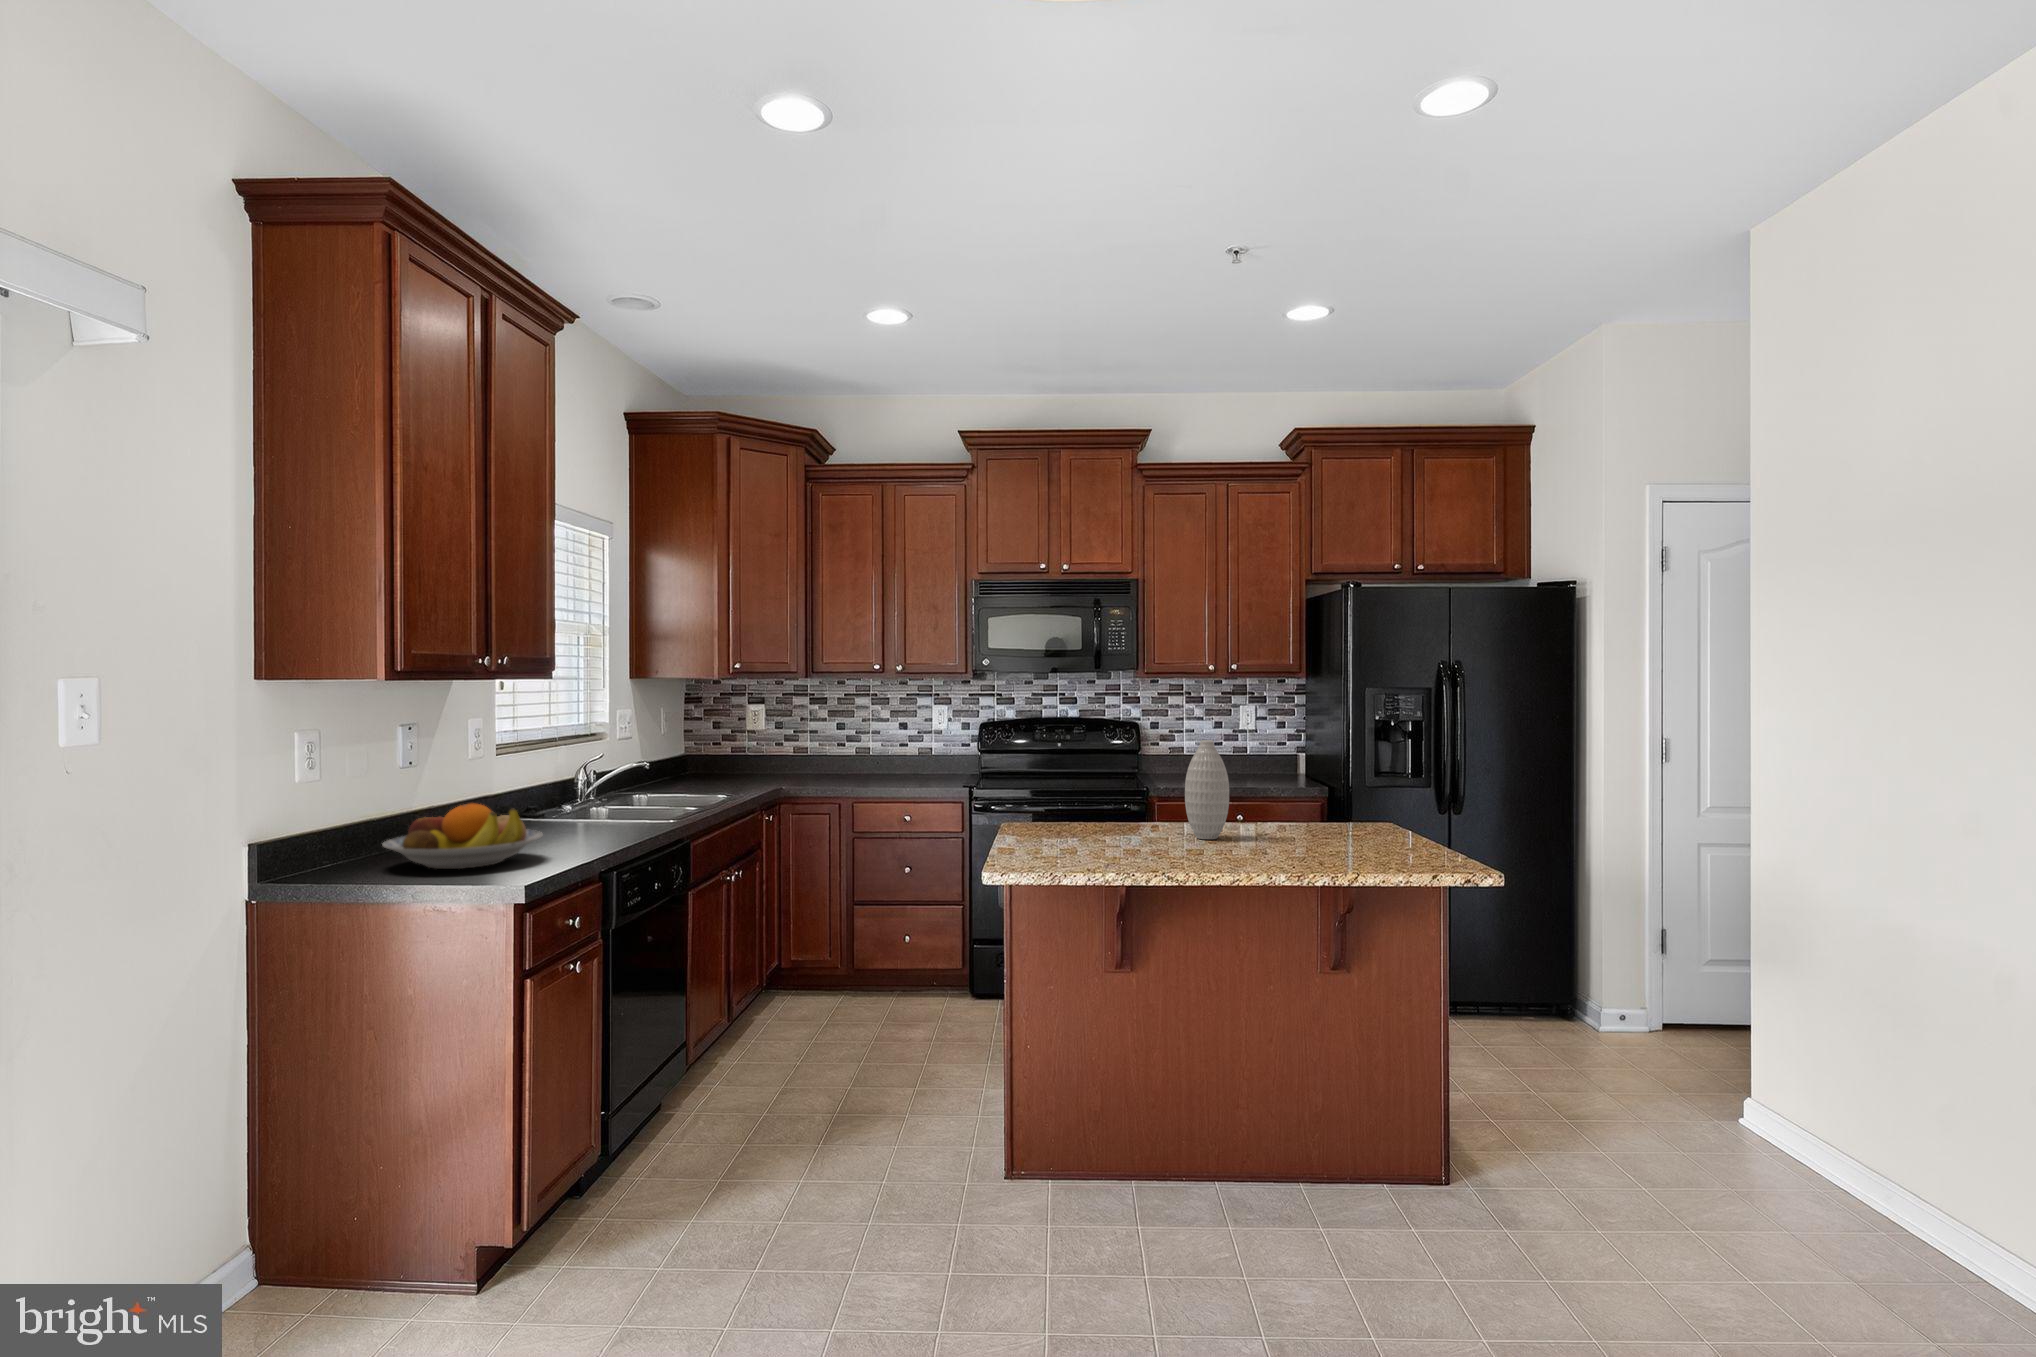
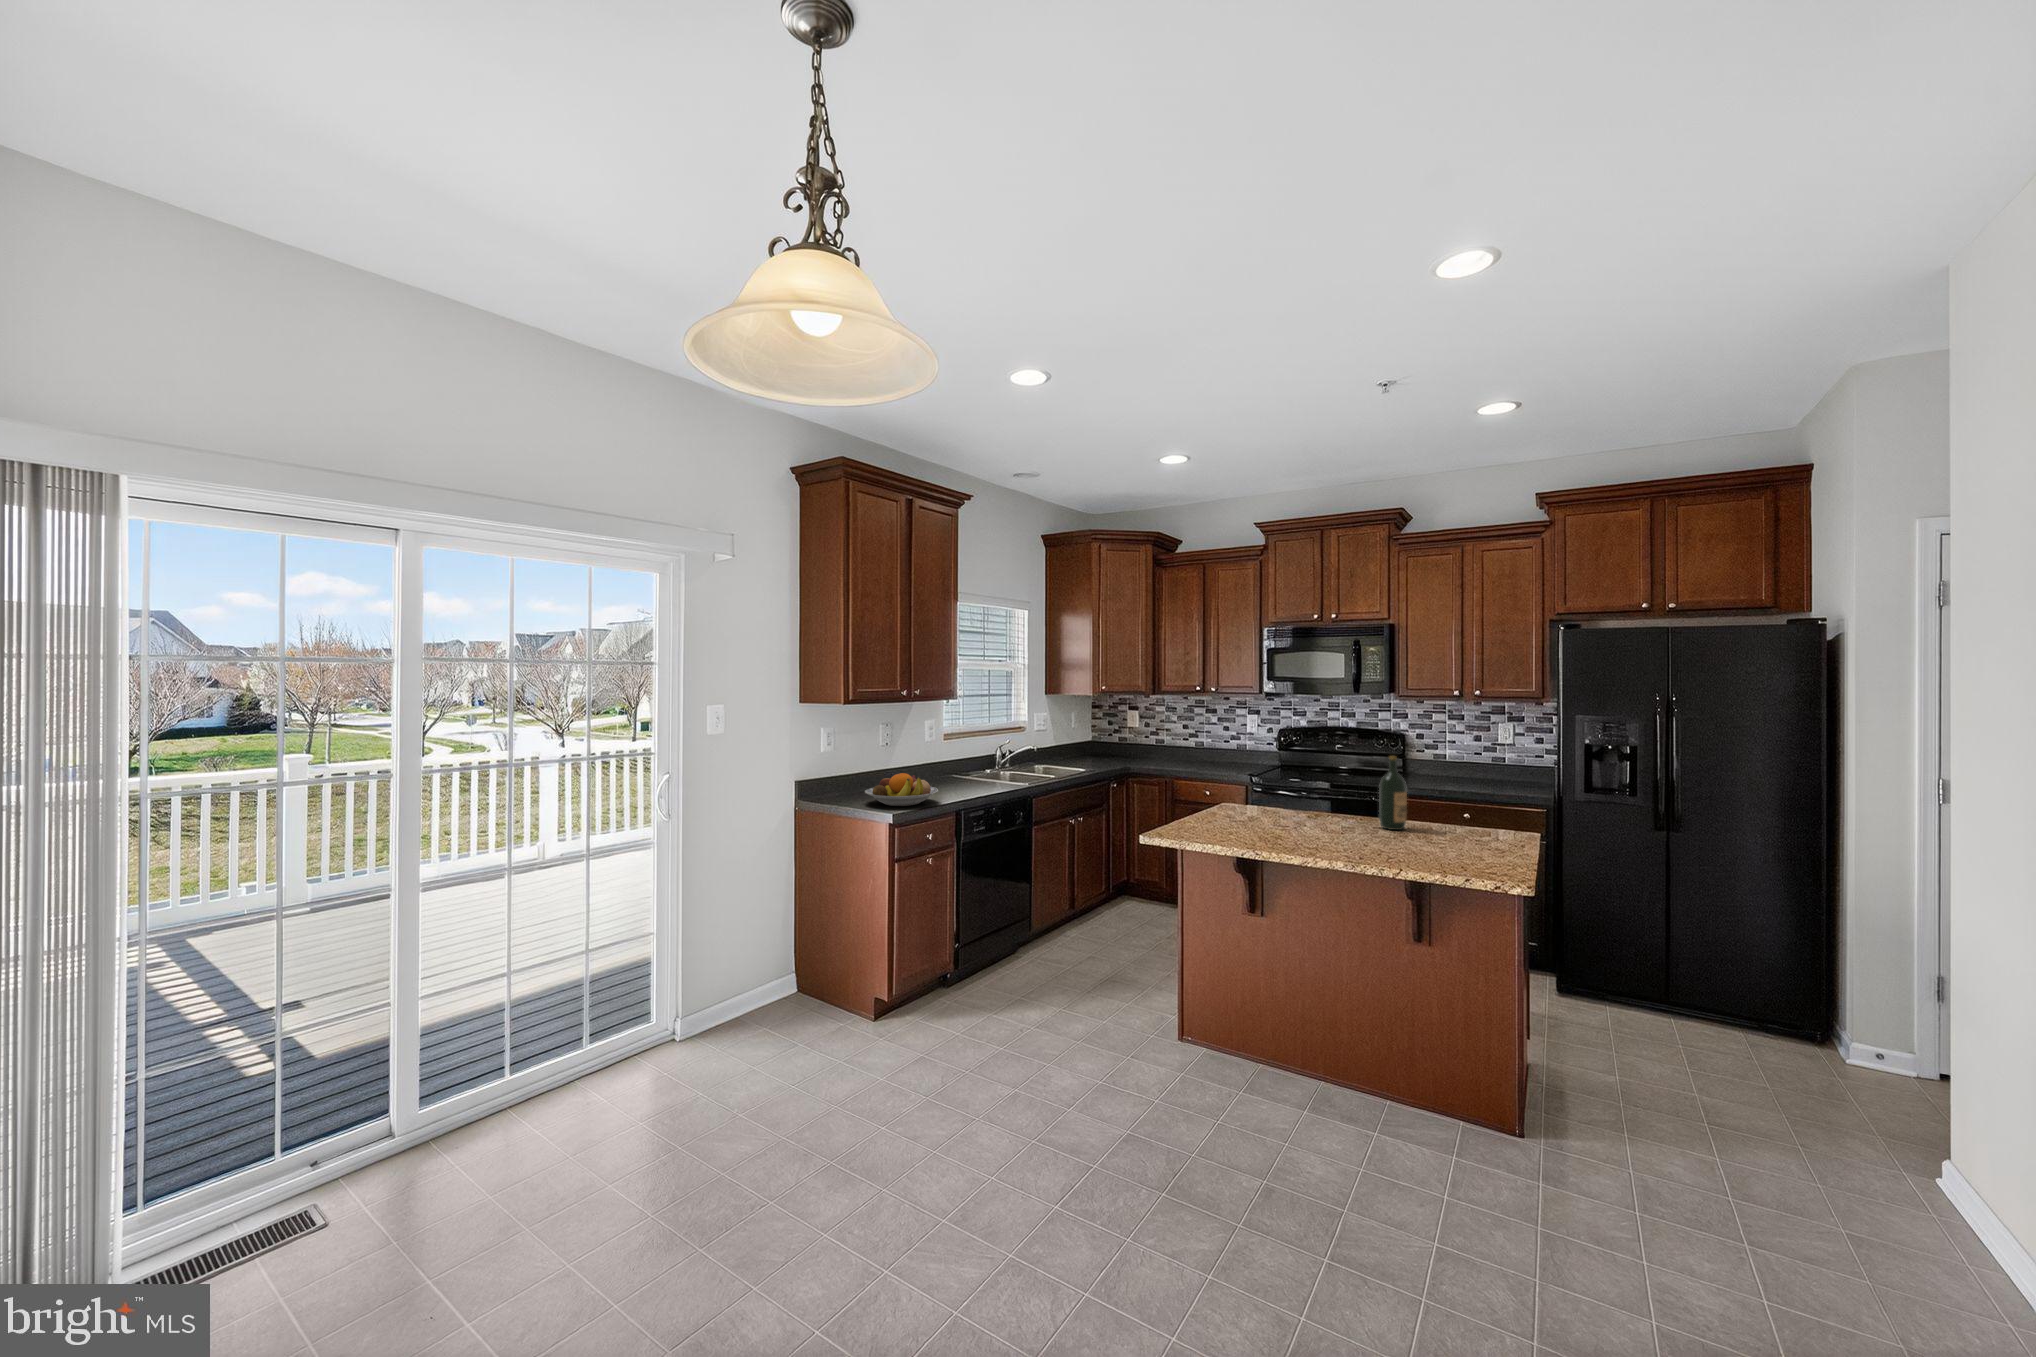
wine bottle: none [1236,732,1270,831] -> present [1379,756,1407,830]
vase: present [1185,740,1229,839] -> none [1324,761,1357,833]

